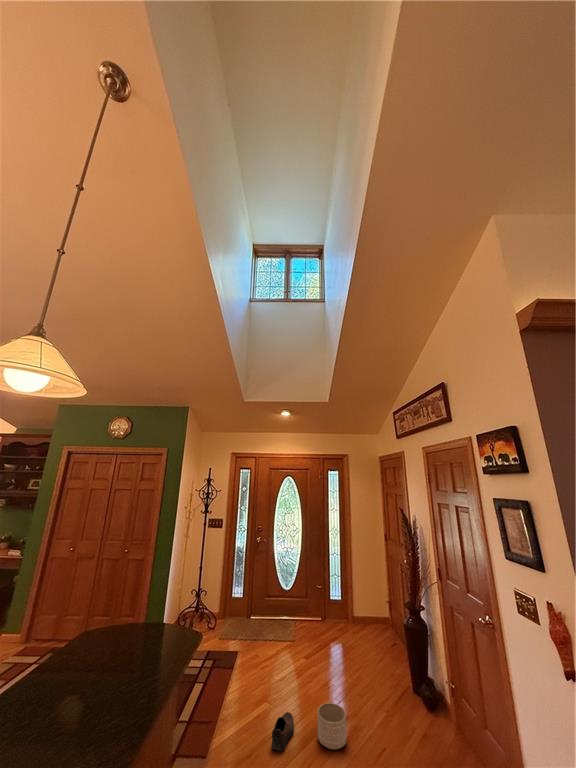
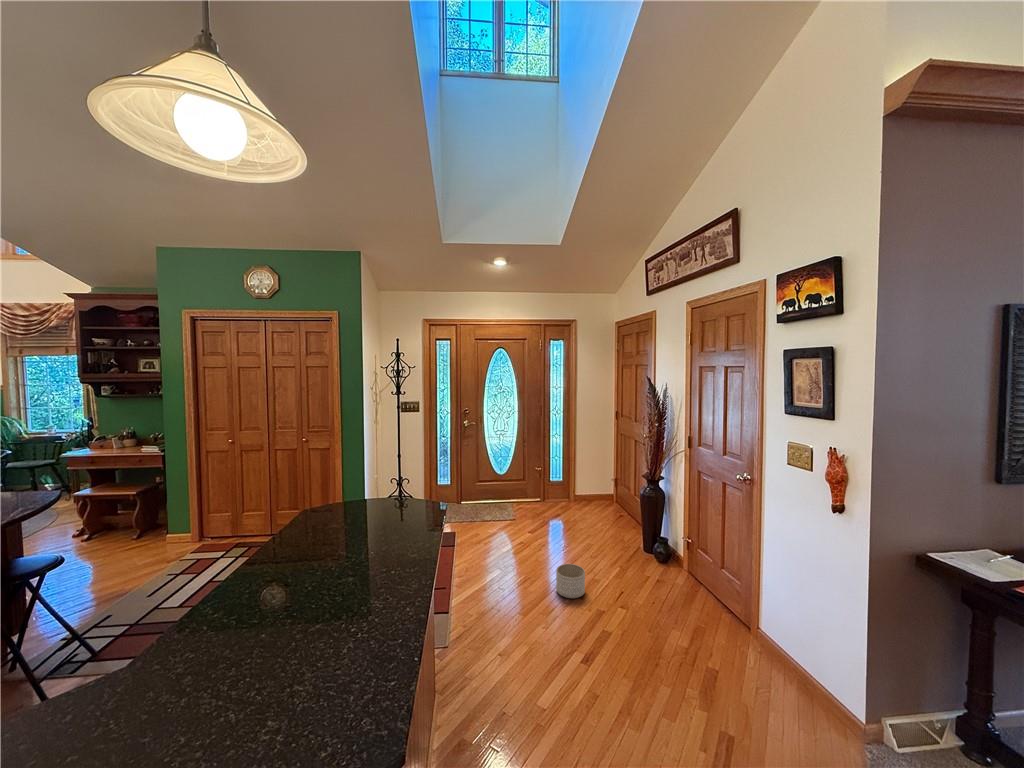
shoe: present [272,712,294,751] -> none [512,575,532,604]

